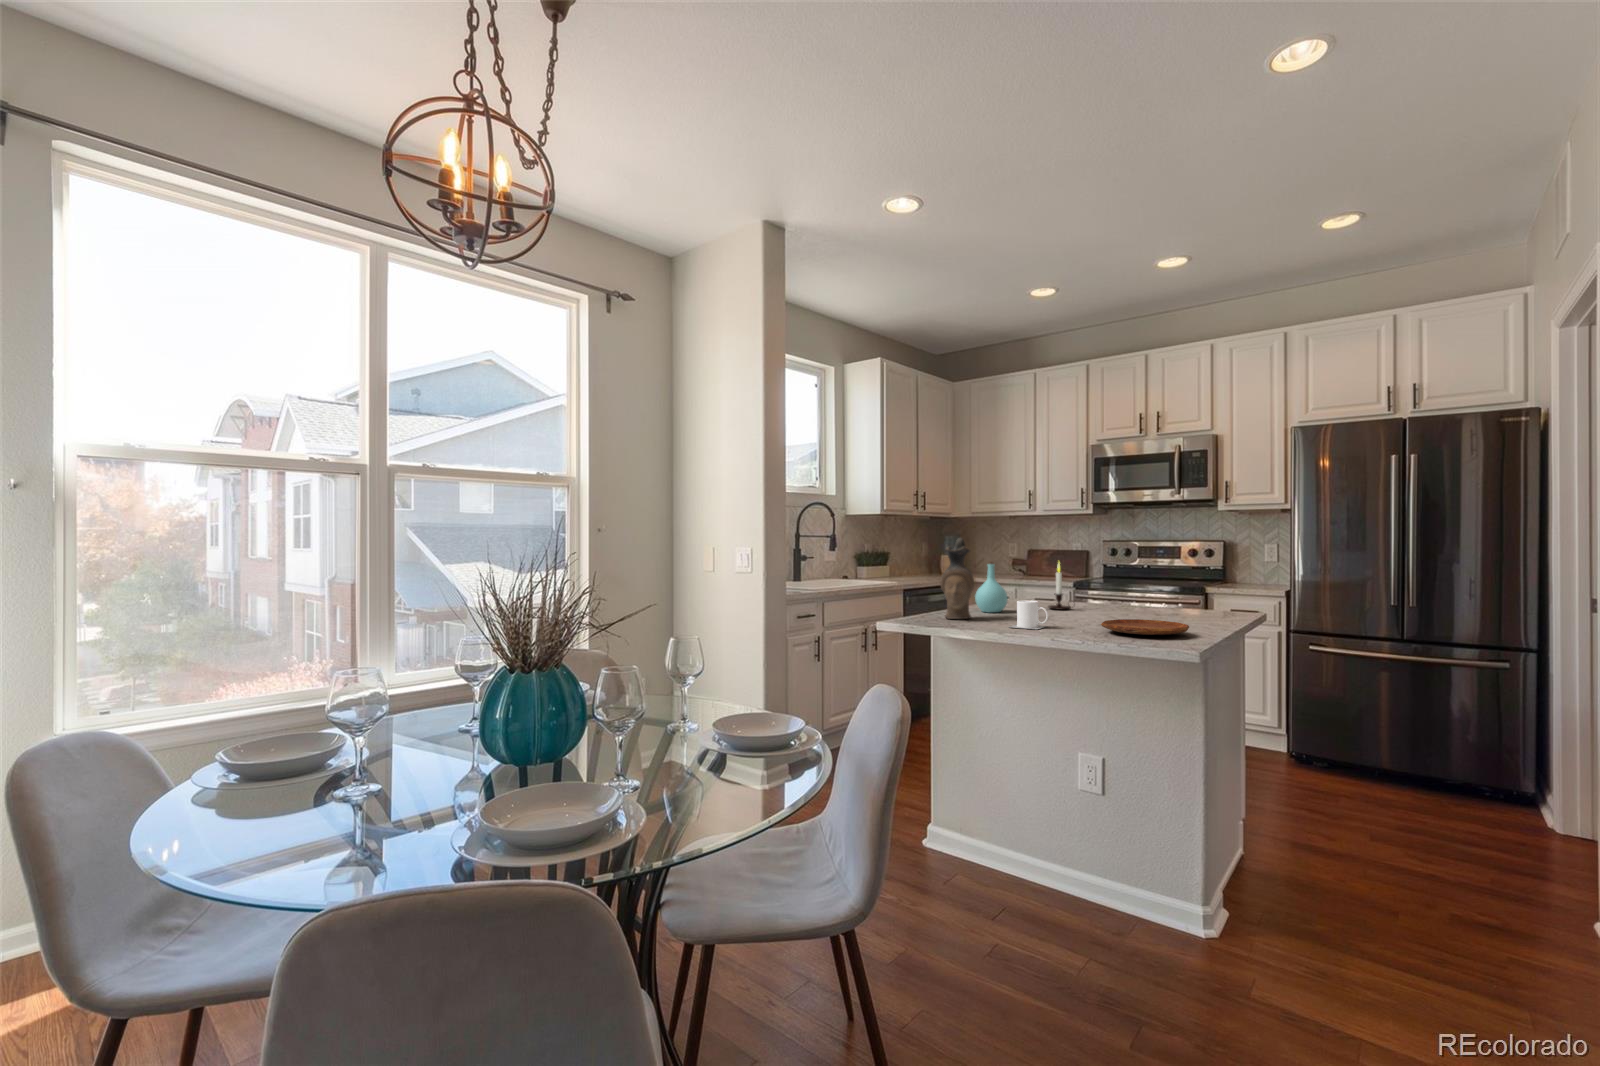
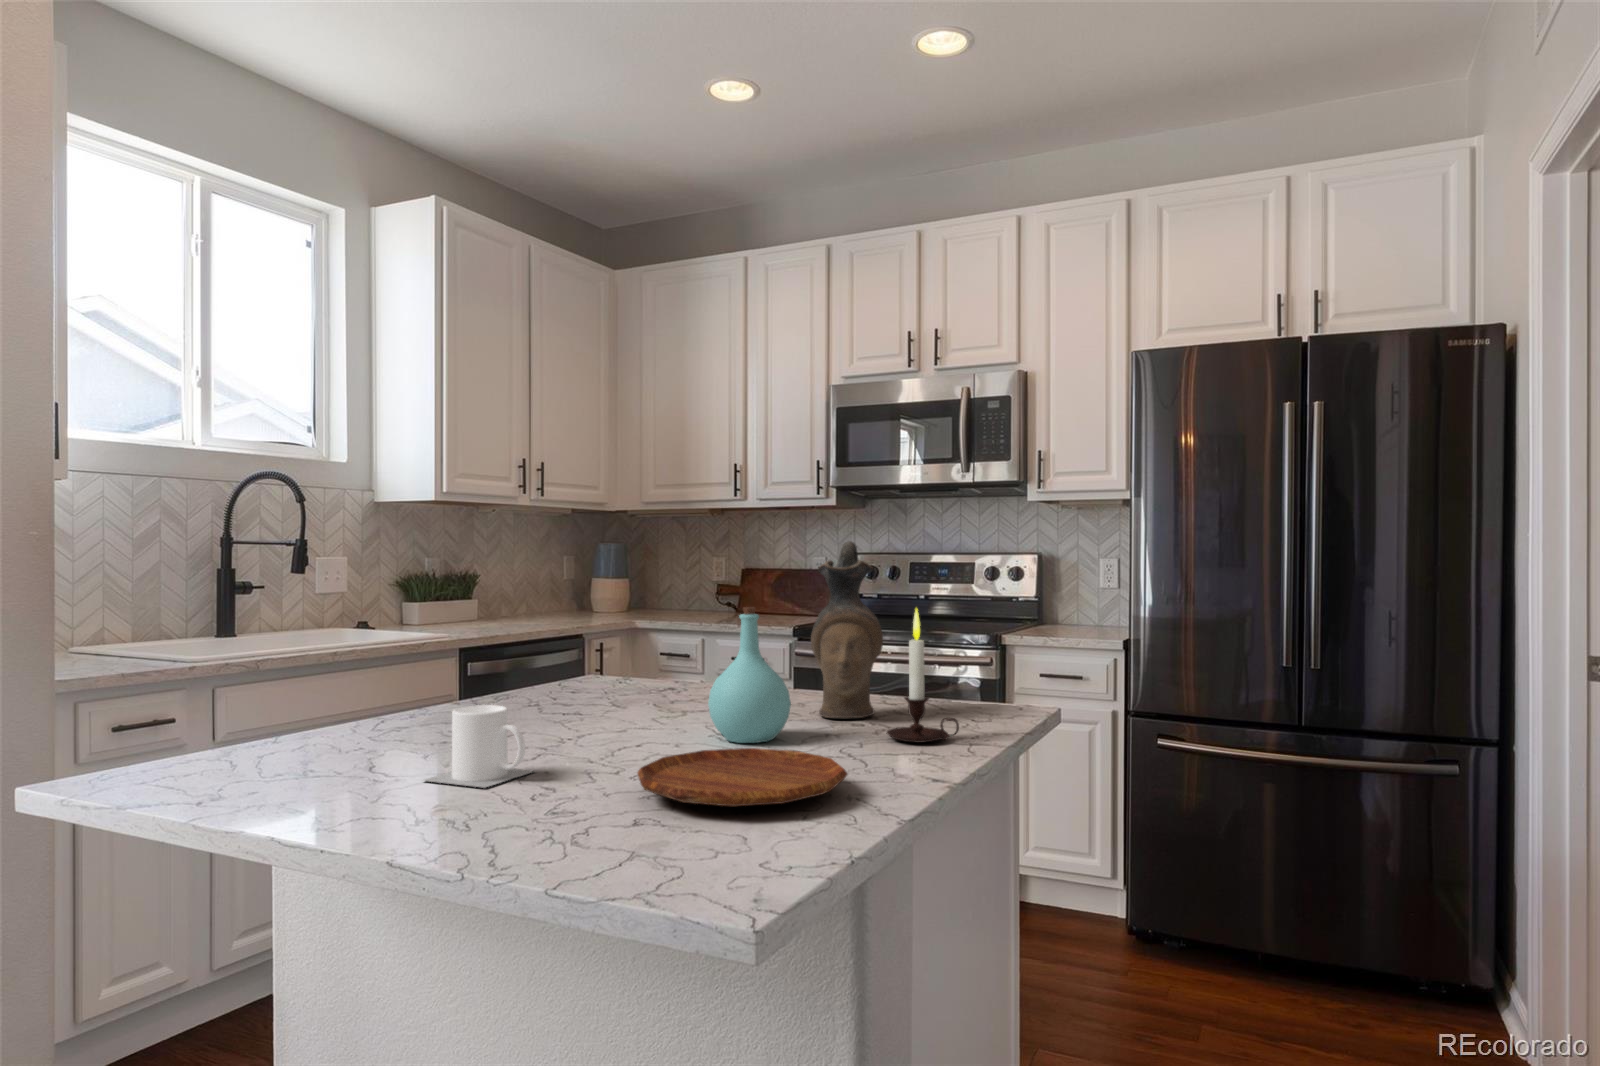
ceramic pitcher: present [940,538,974,619] -> present [811,541,883,718]
bottle: present [975,562,1008,613] -> present [708,607,791,743]
candle: present [1048,563,1071,610] -> present [886,609,959,743]

